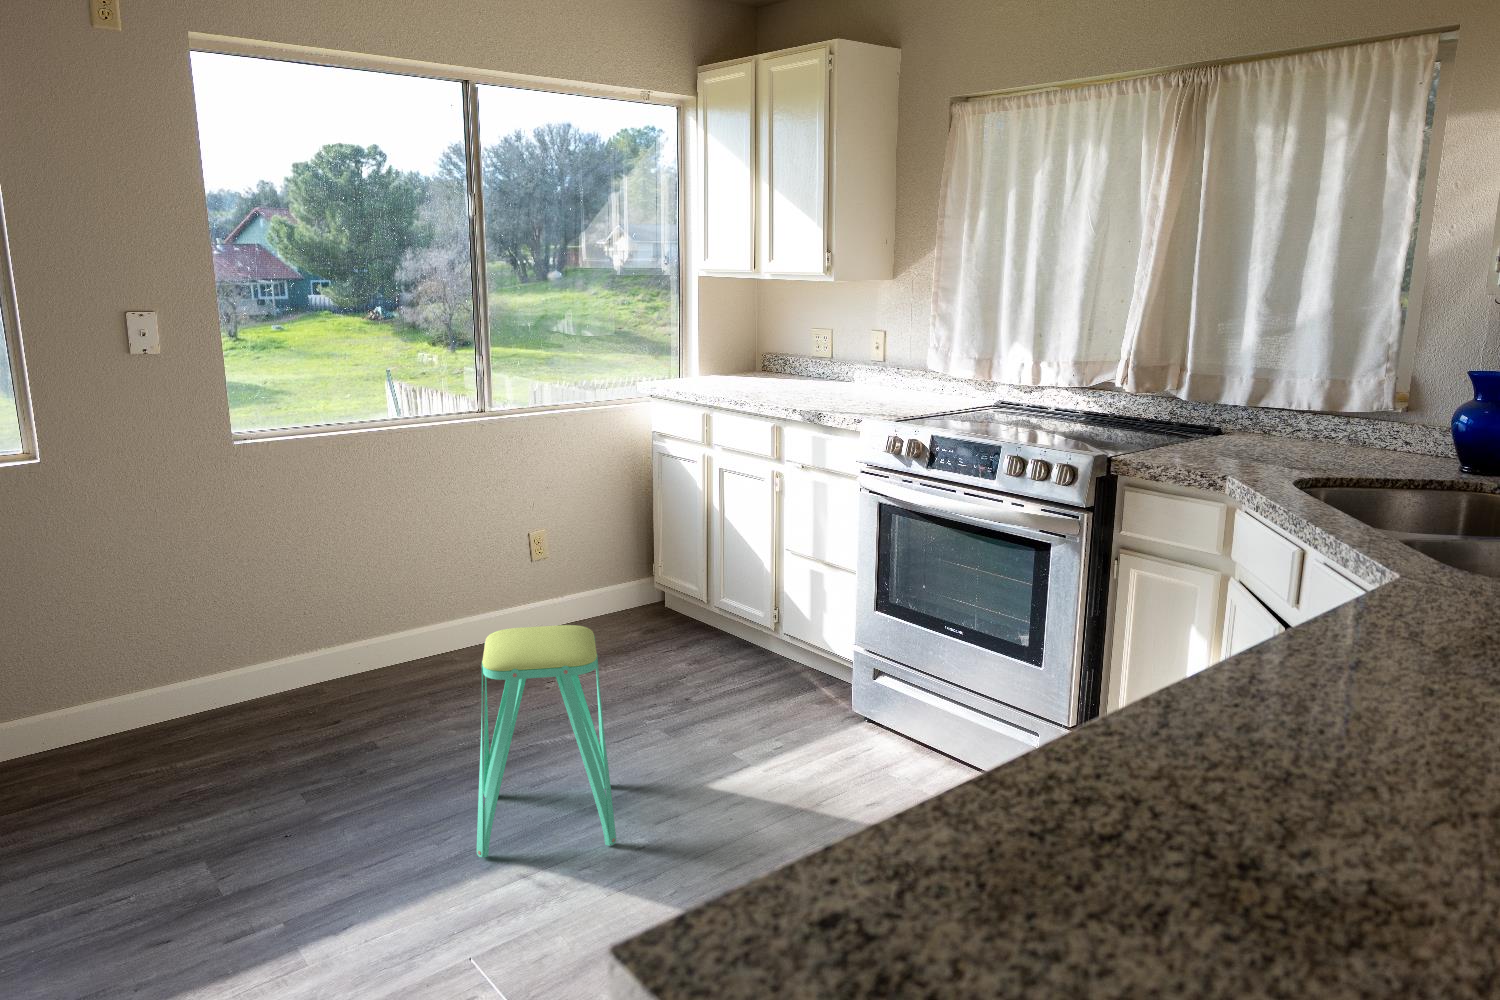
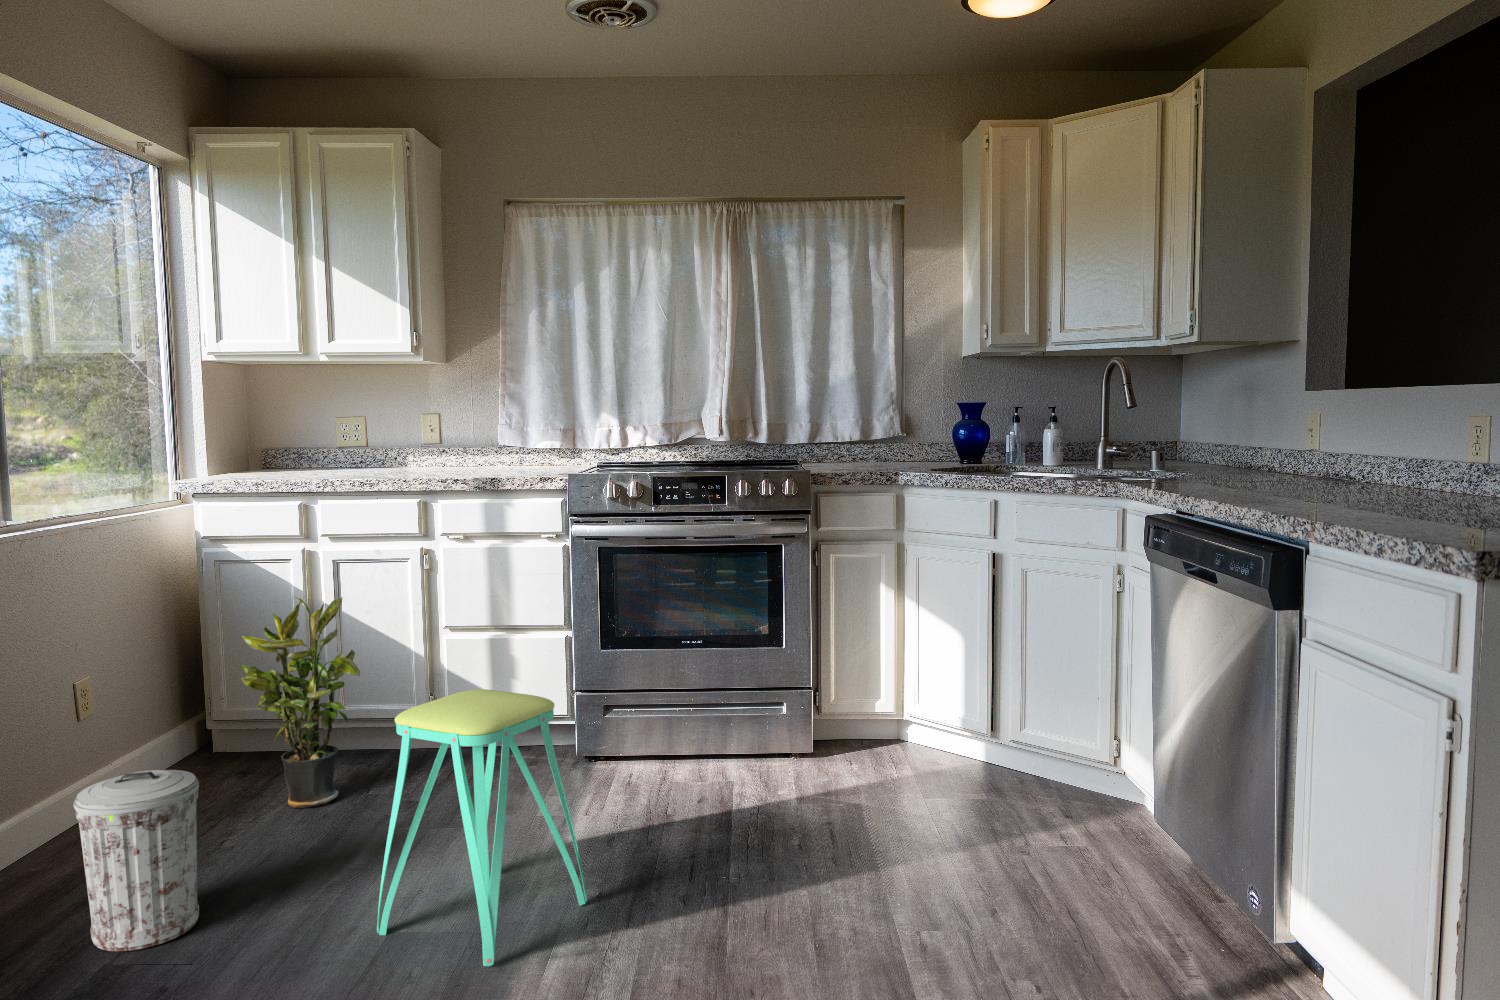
potted plant: none [583,500,680,678] -> present [239,598,360,808]
trash can: none [372,617,454,741] -> present [73,770,199,951]

